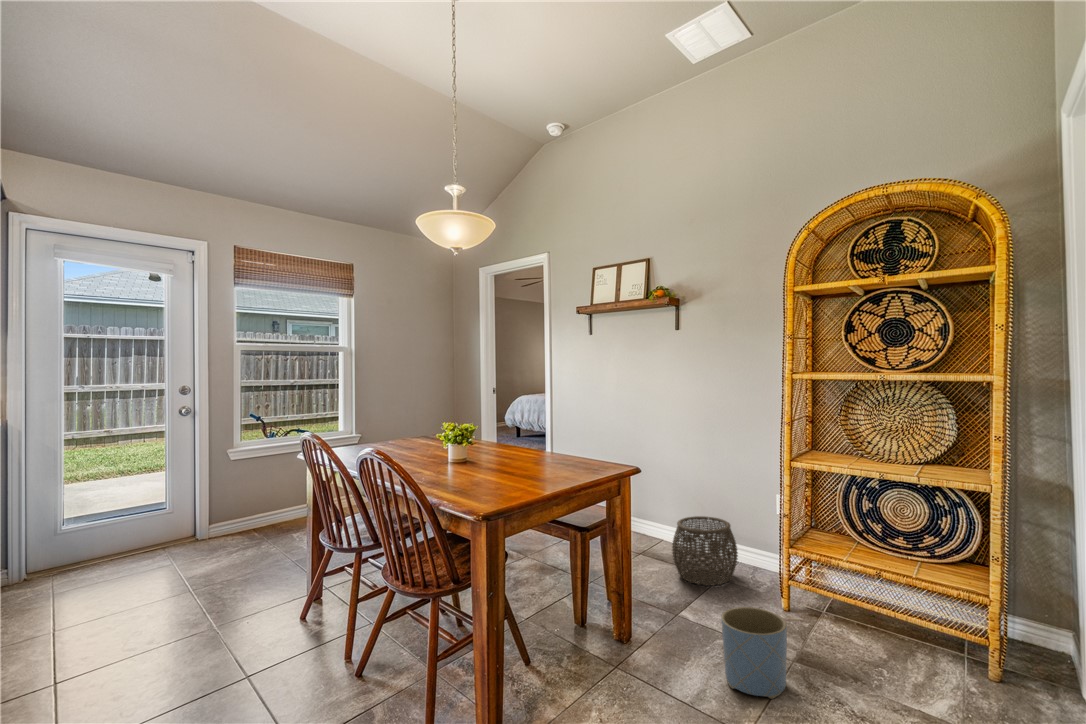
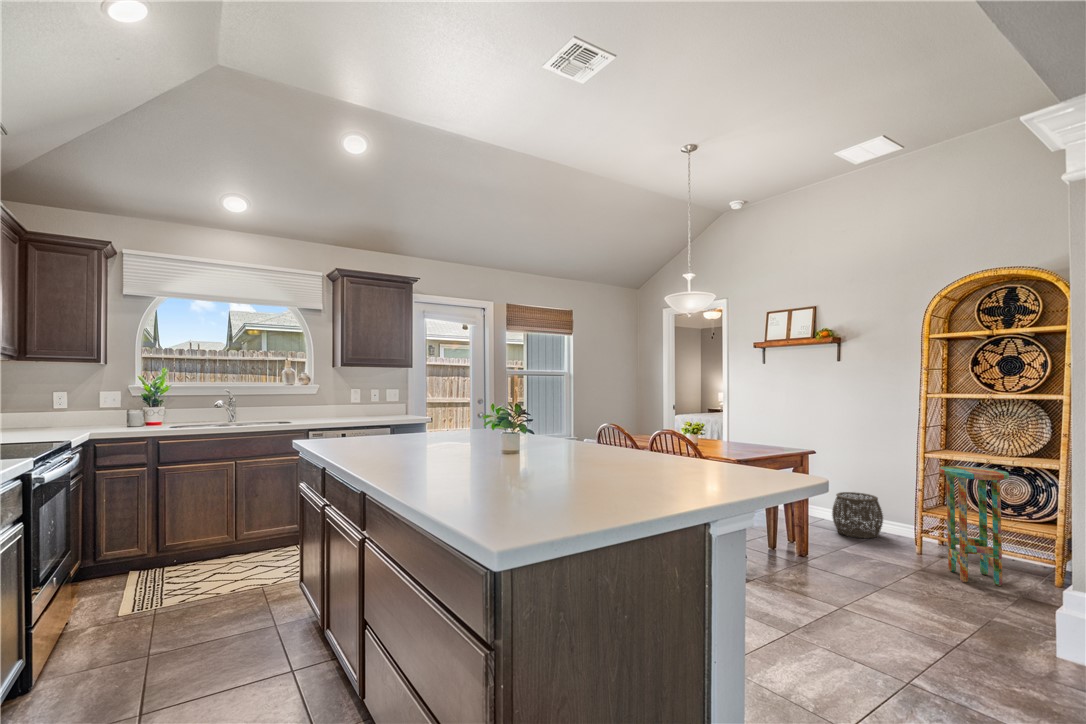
side table: none [810,485,908,675] -> present [939,466,1009,586]
planter: present [721,607,787,699] -> none [875,536,920,587]

